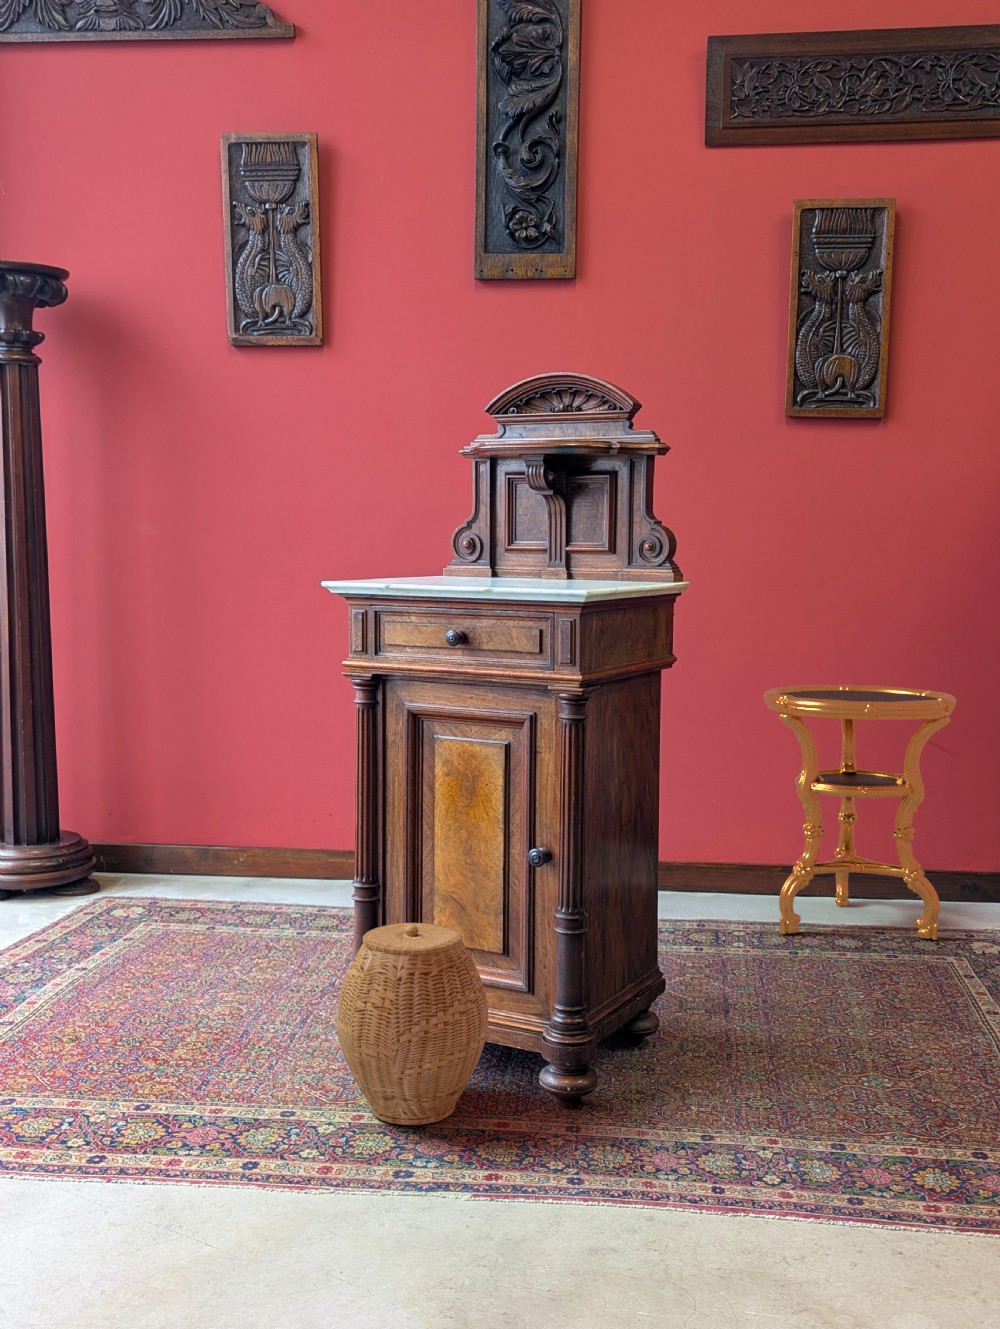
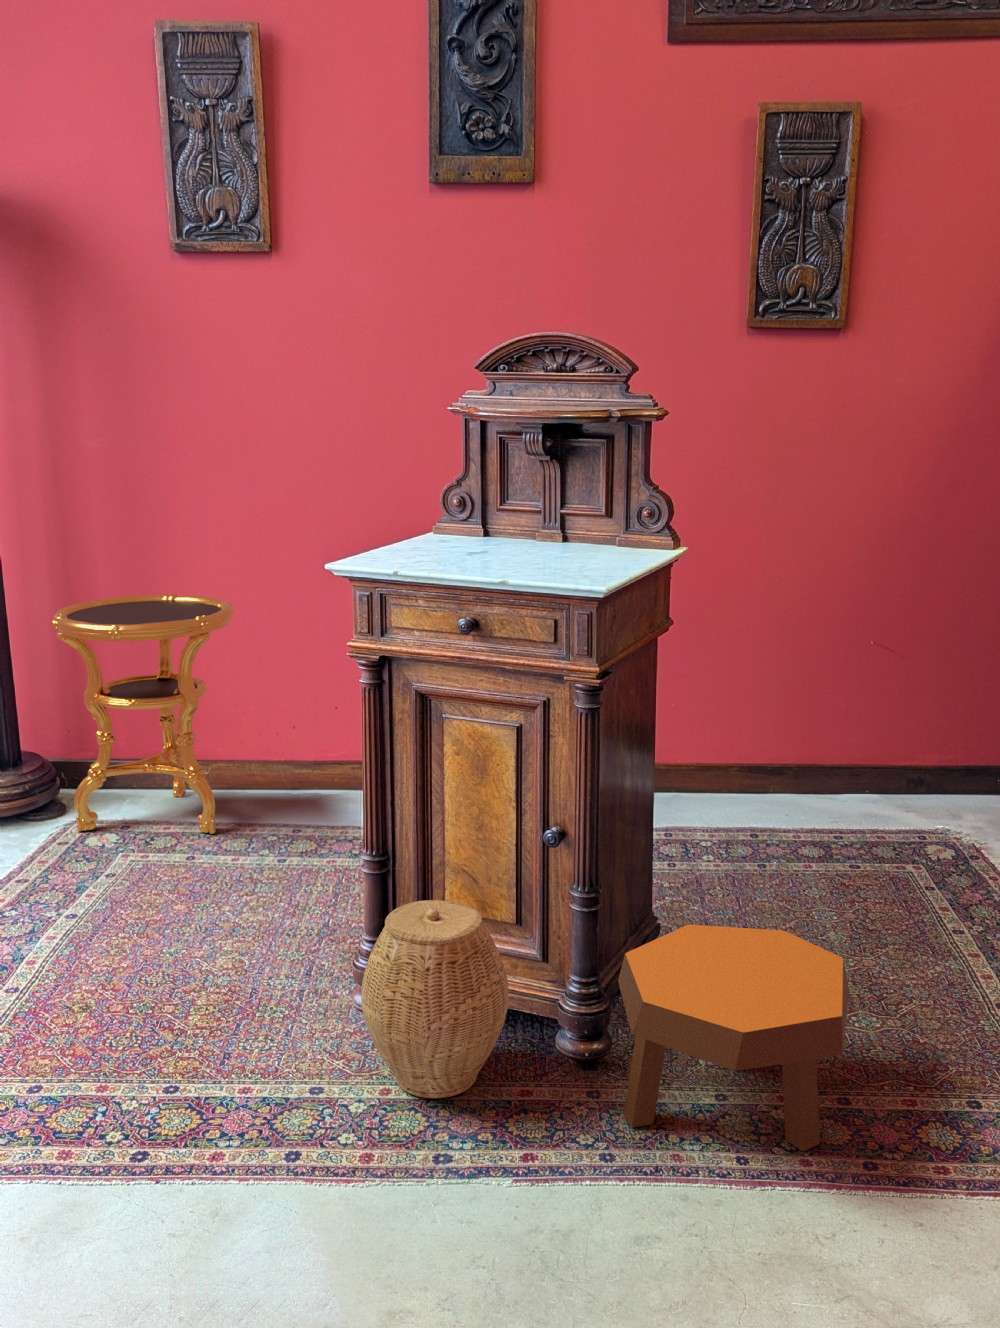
side table: present [763,684,956,940] -> present [52,594,234,834]
footstool: none [600,961,844,1185] -> present [618,925,849,1151]

